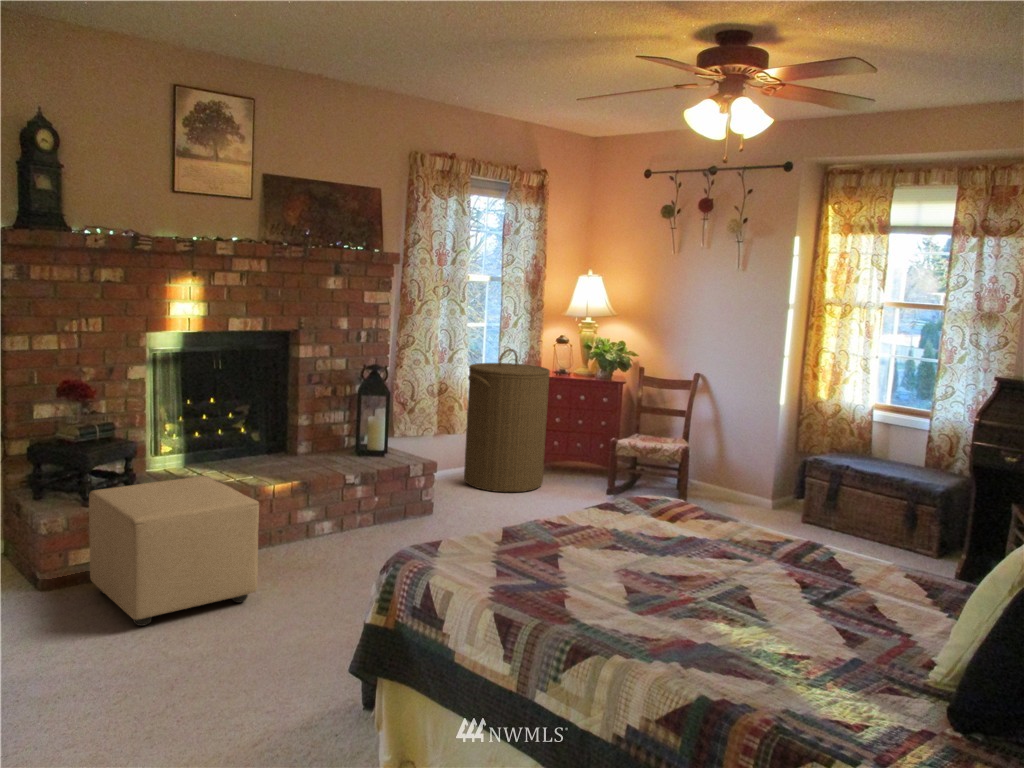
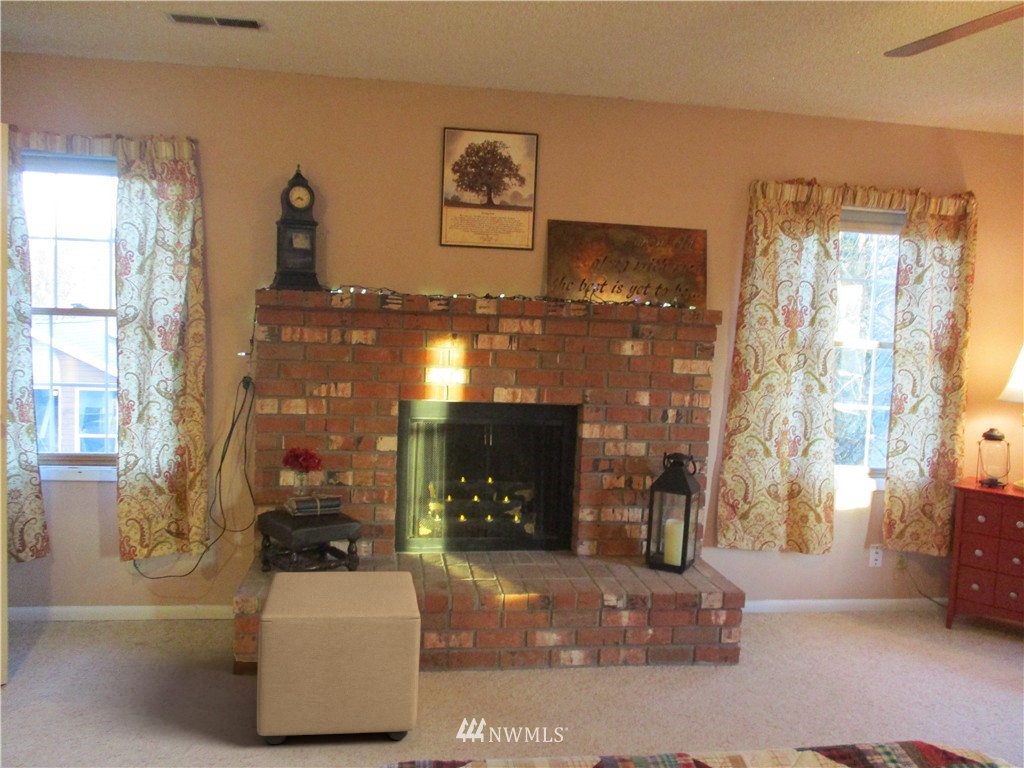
laundry hamper: present [464,349,550,492] -> none [820,442,957,653]

